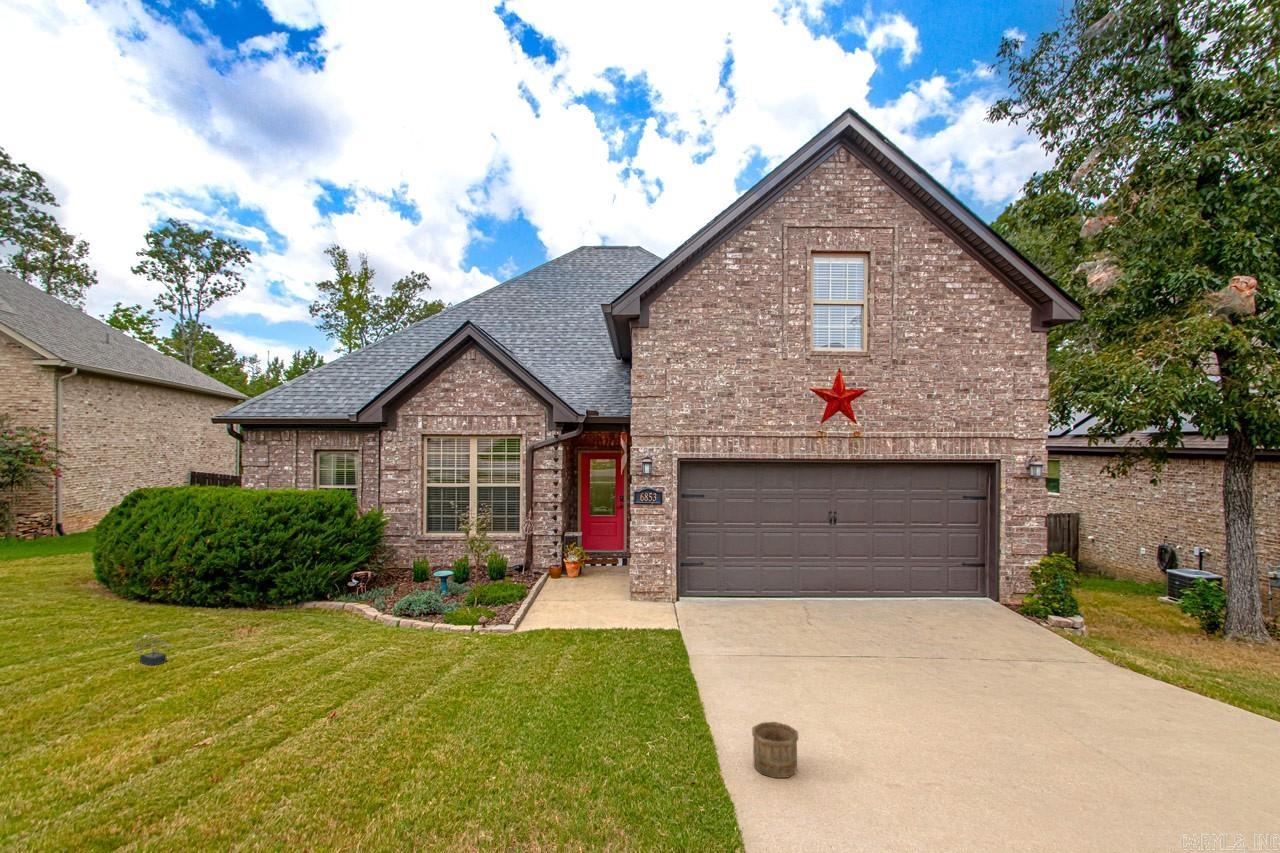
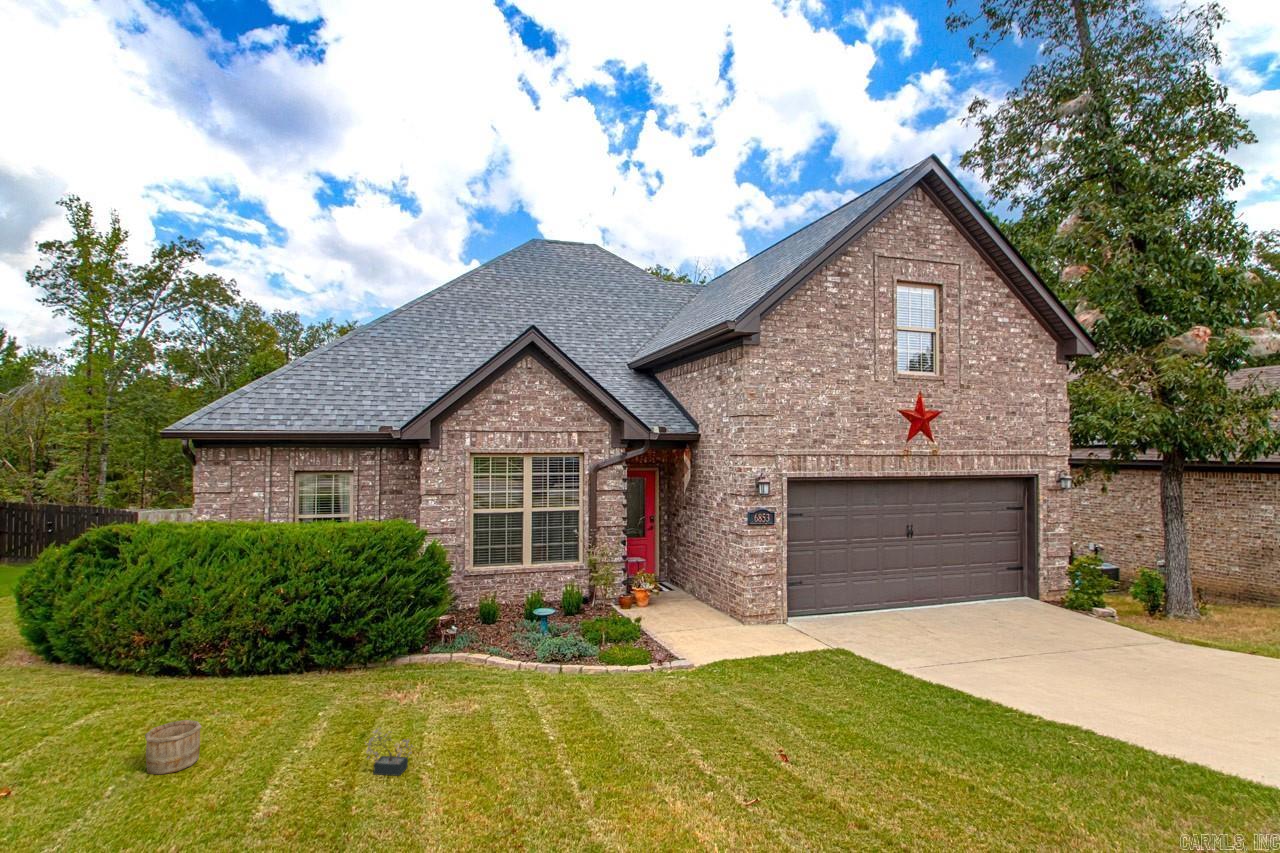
wooden bucket: present [752,722,798,778] -> present [145,720,202,774]

